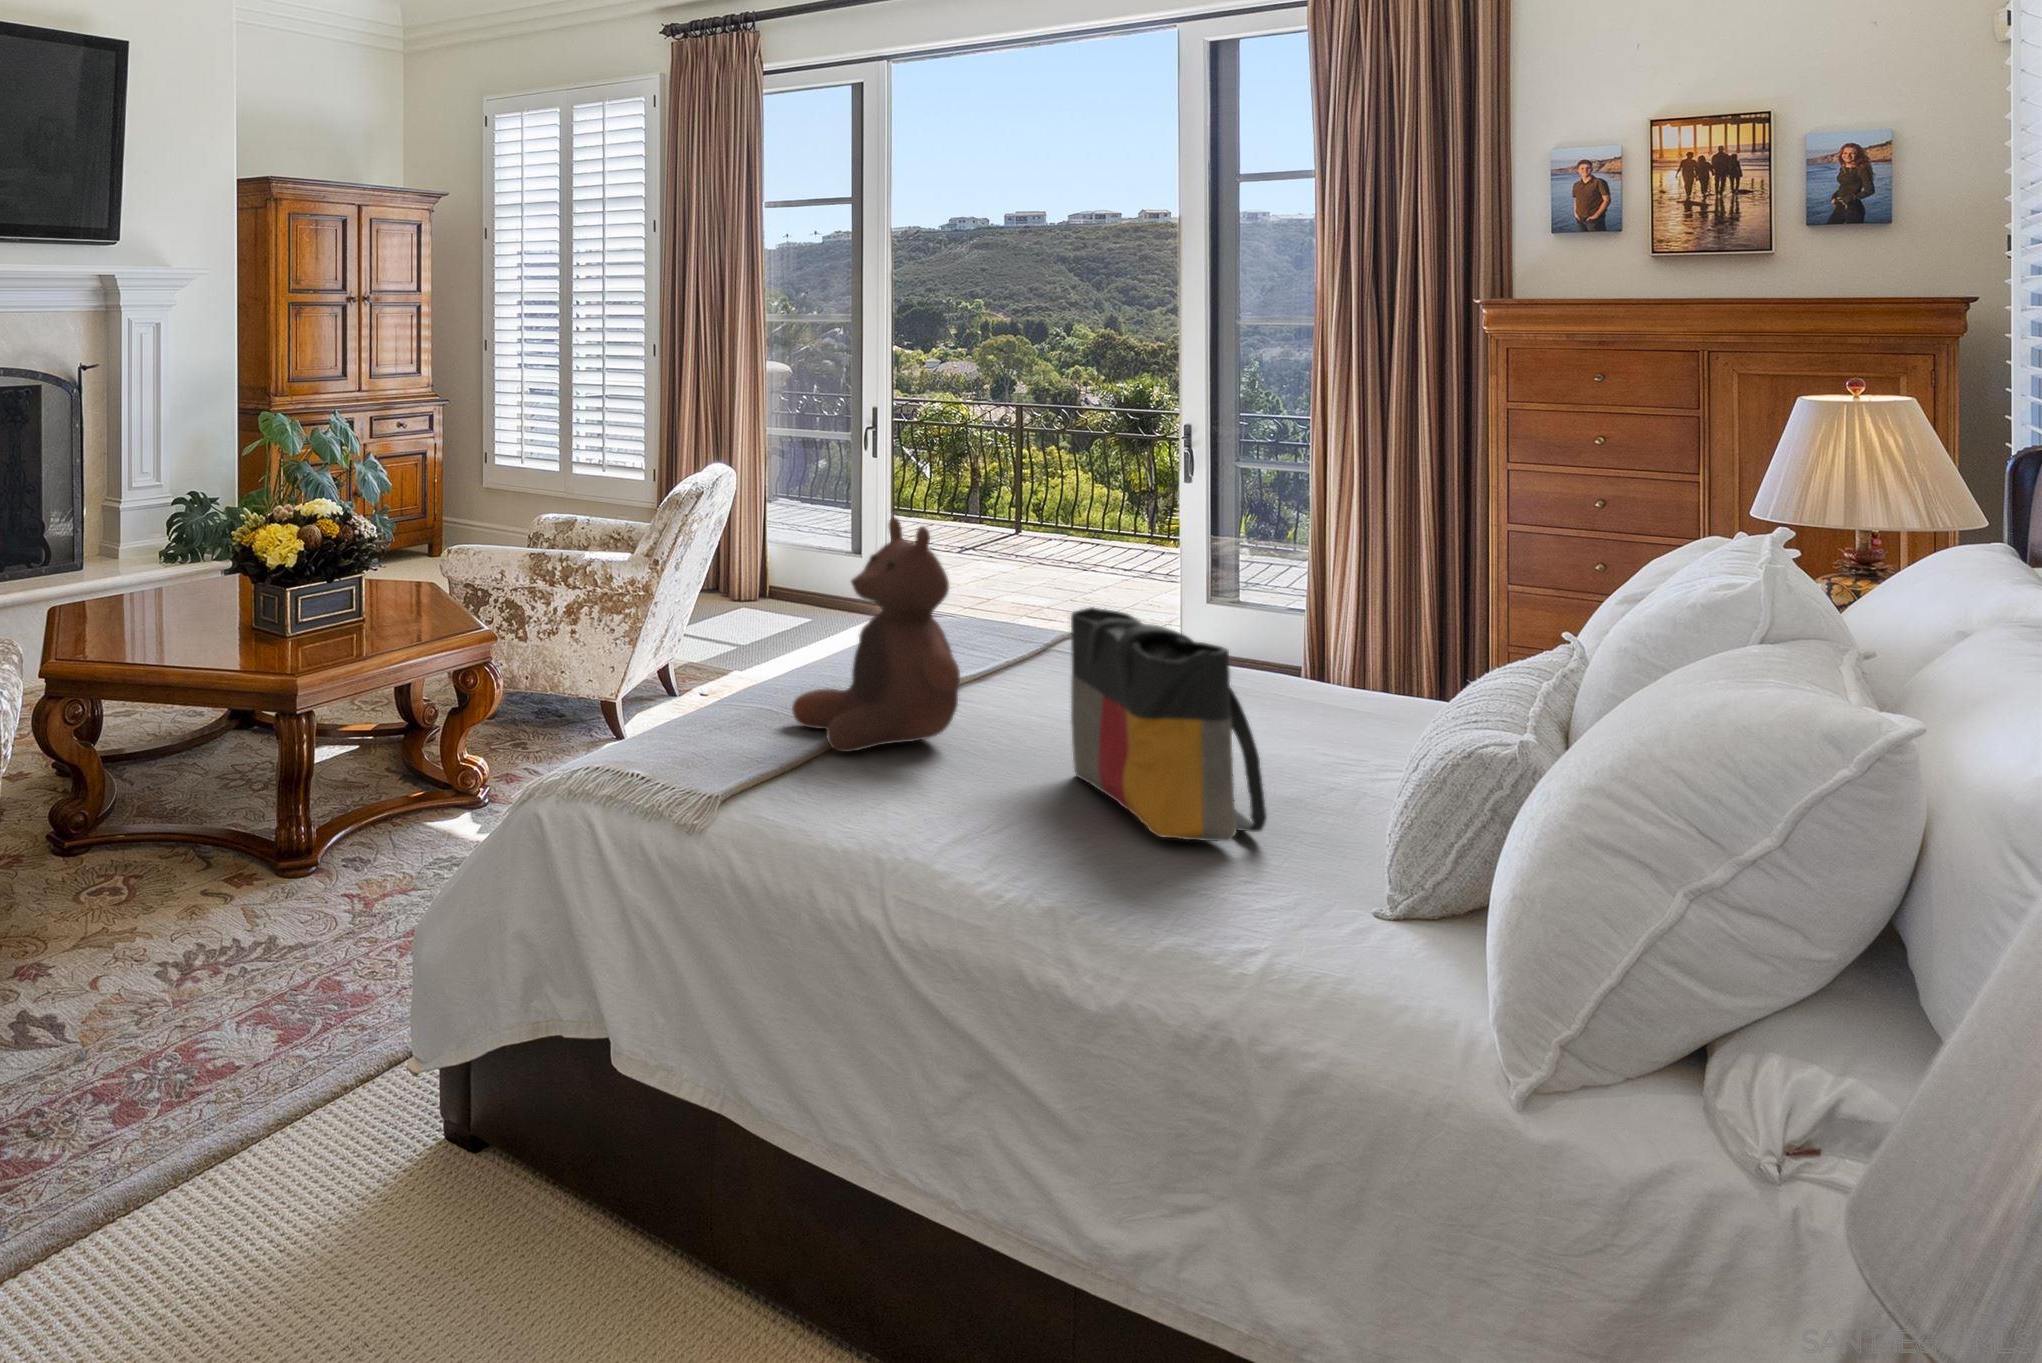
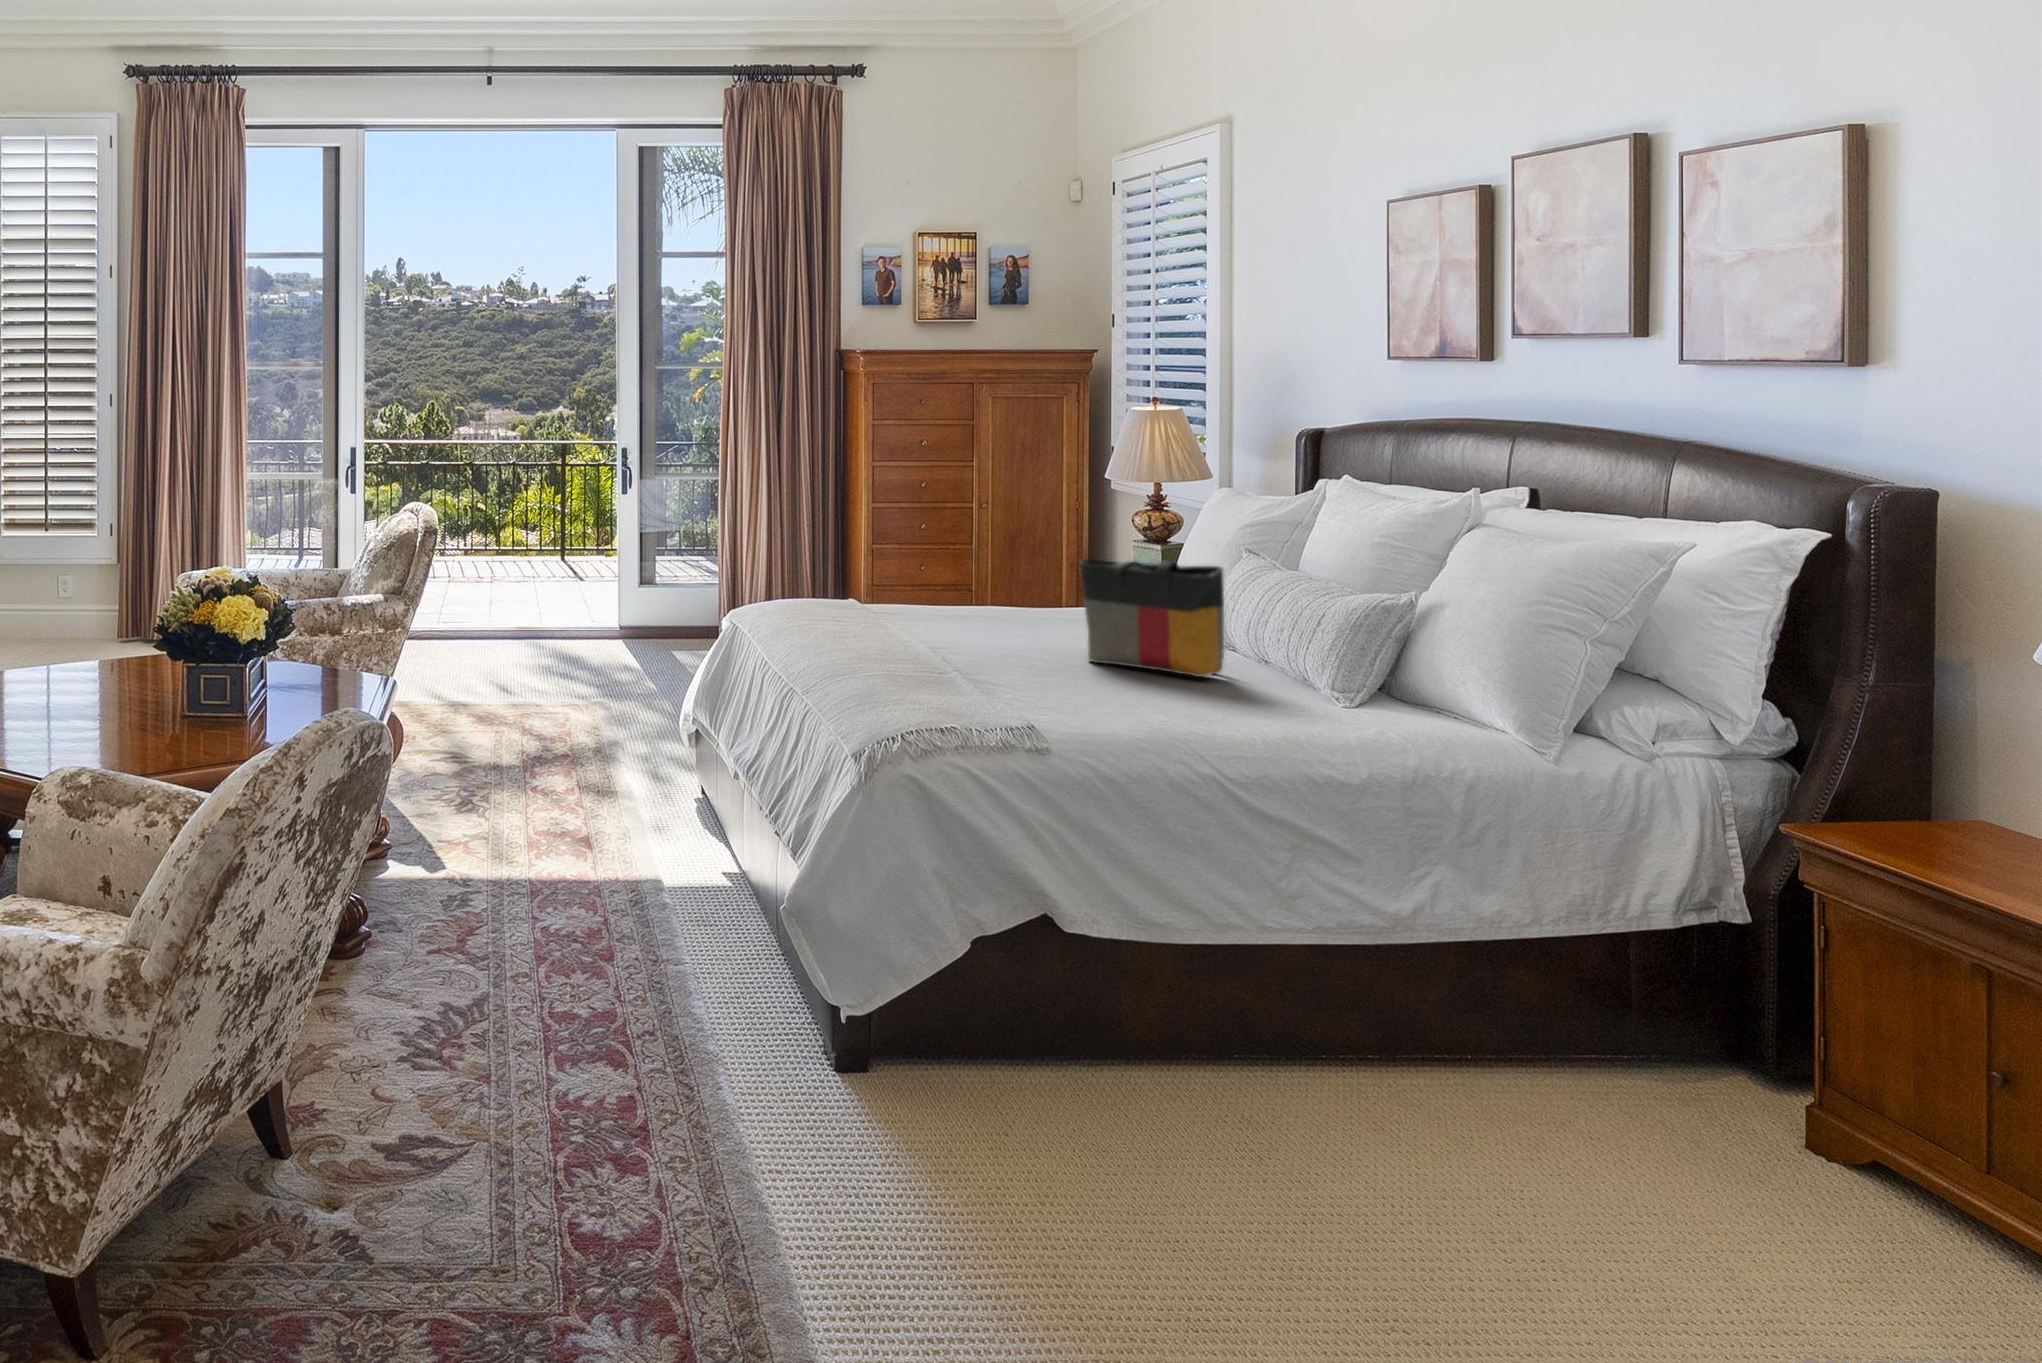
stuffed bear: present [792,518,960,752] -> none [928,516,1047,672]

